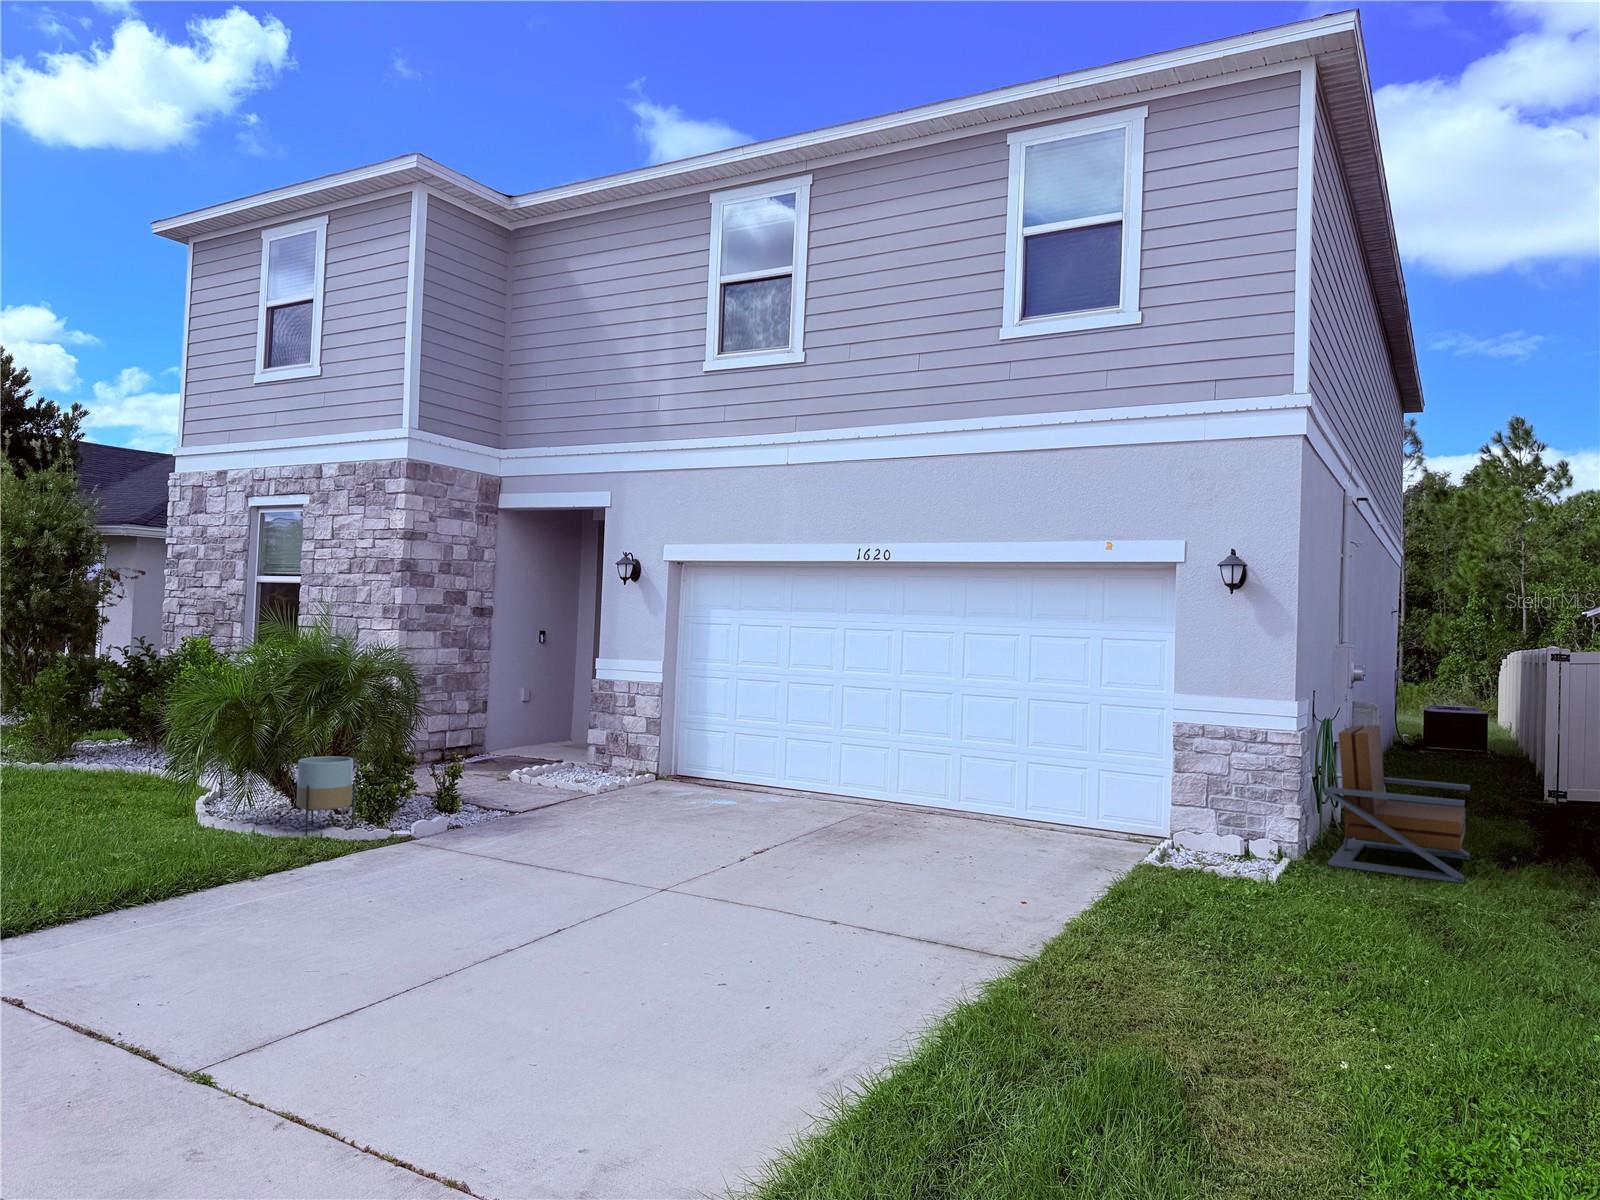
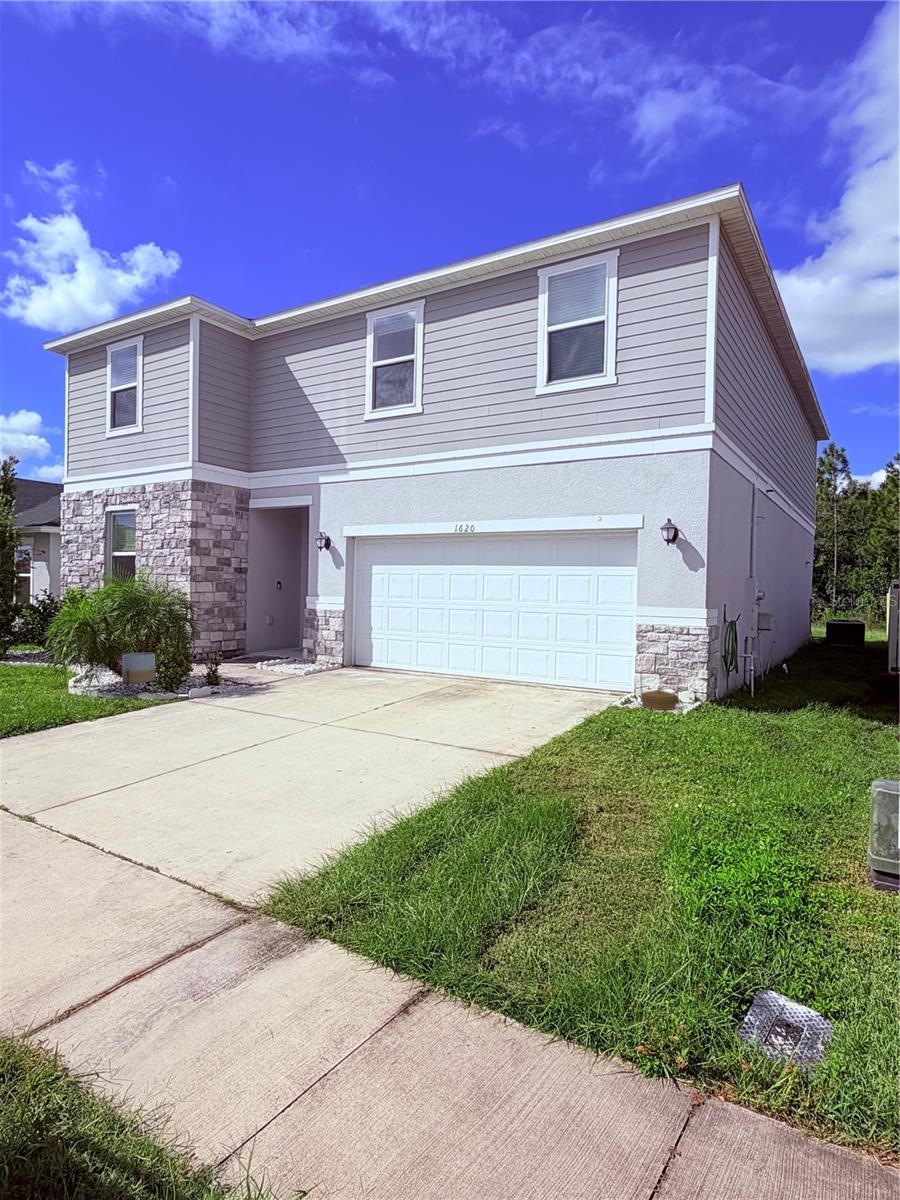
lounge chair: present [1324,726,1470,883] -> none [724,624,816,715]
woven basket: none [1186,802,1253,871] -> present [640,670,679,710]

